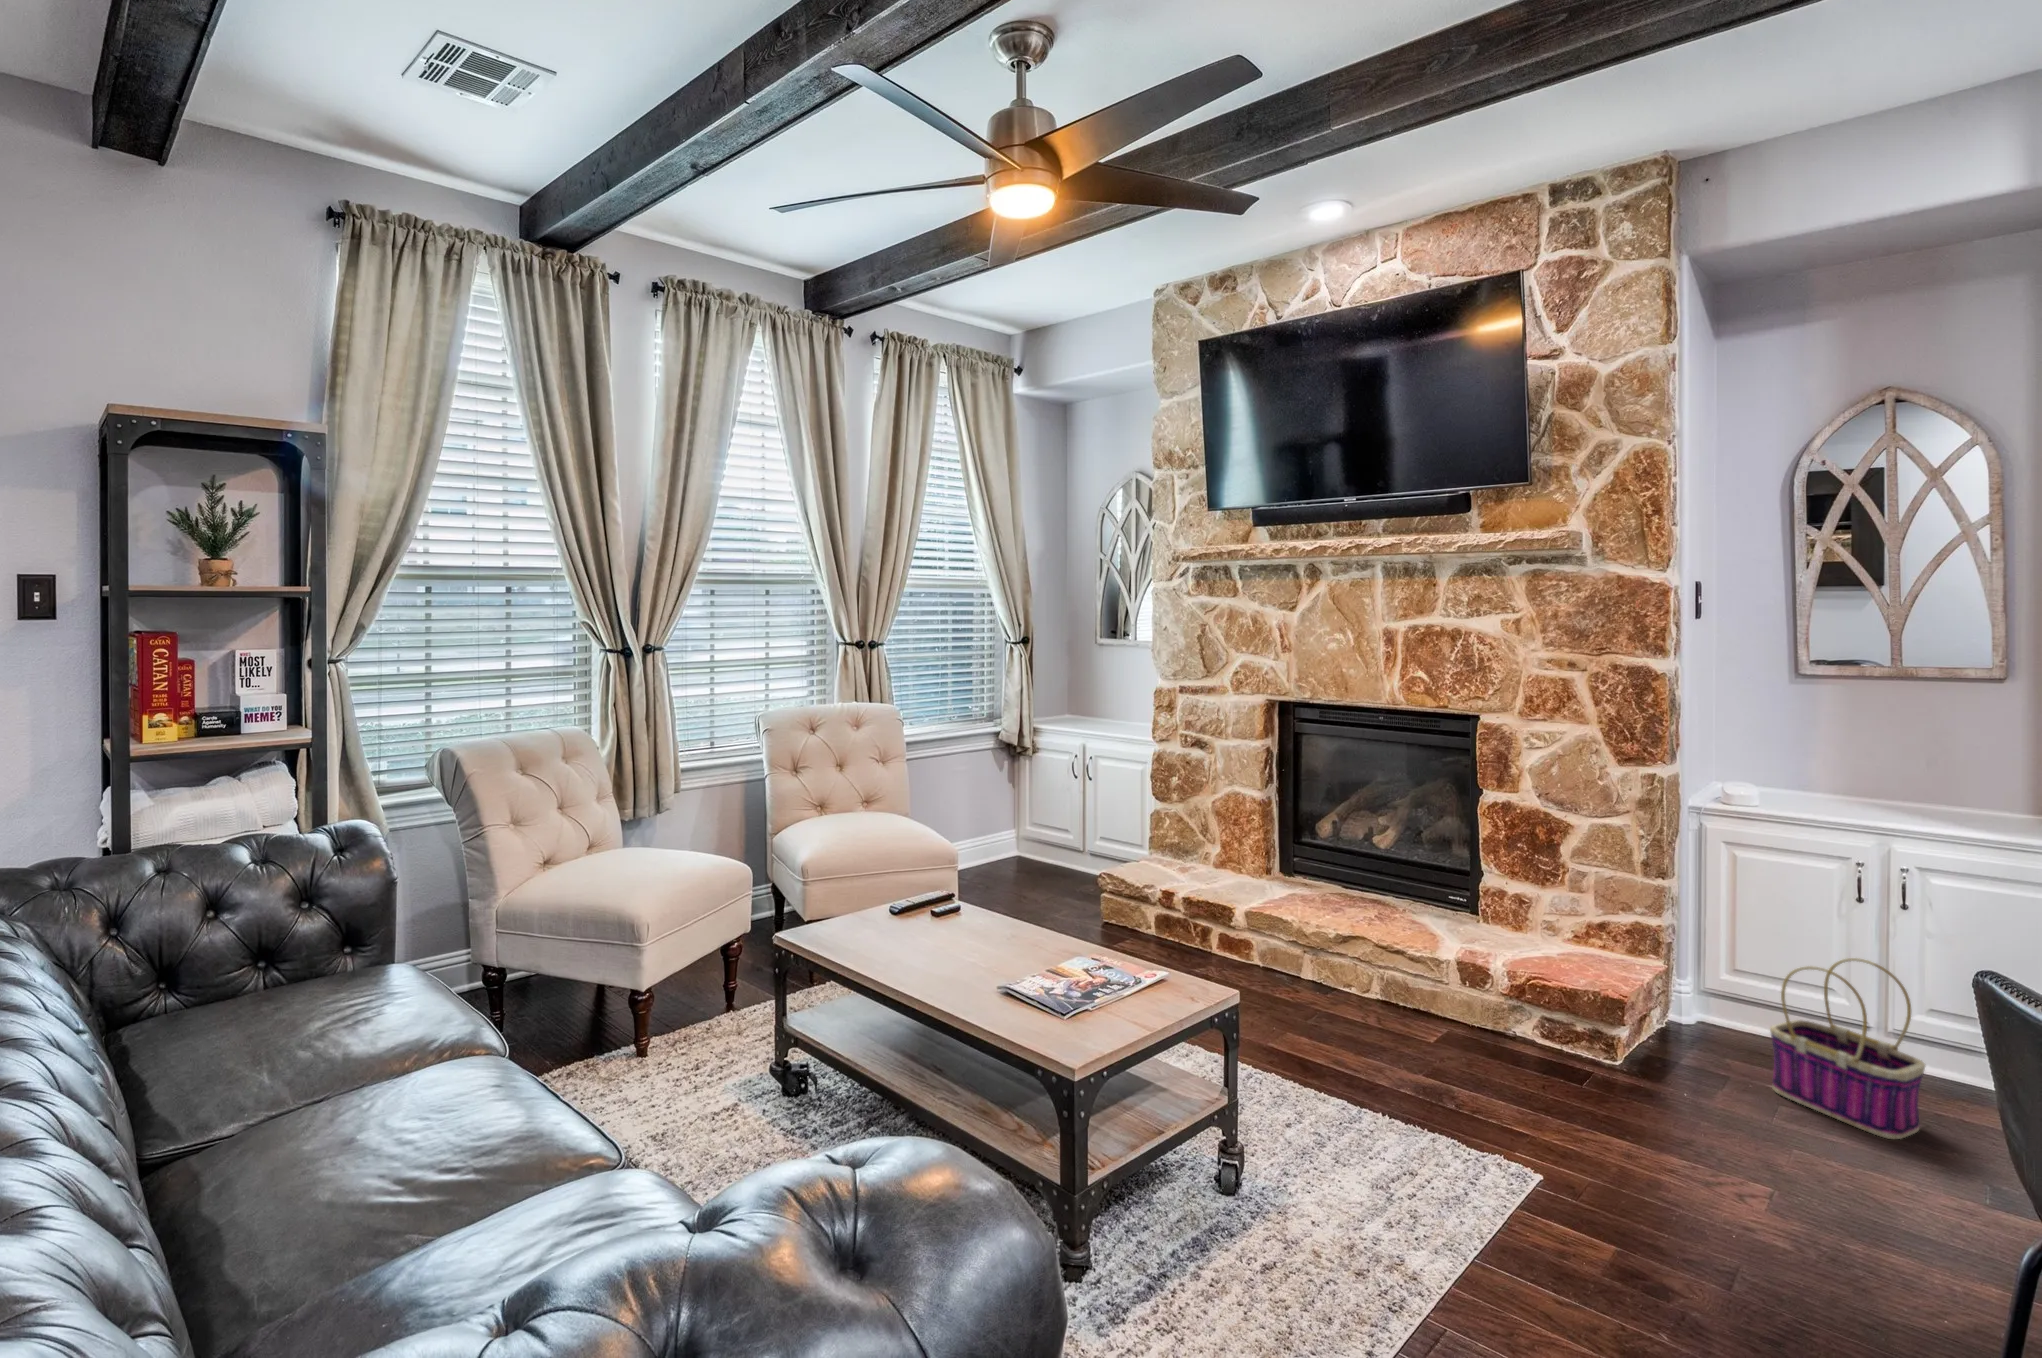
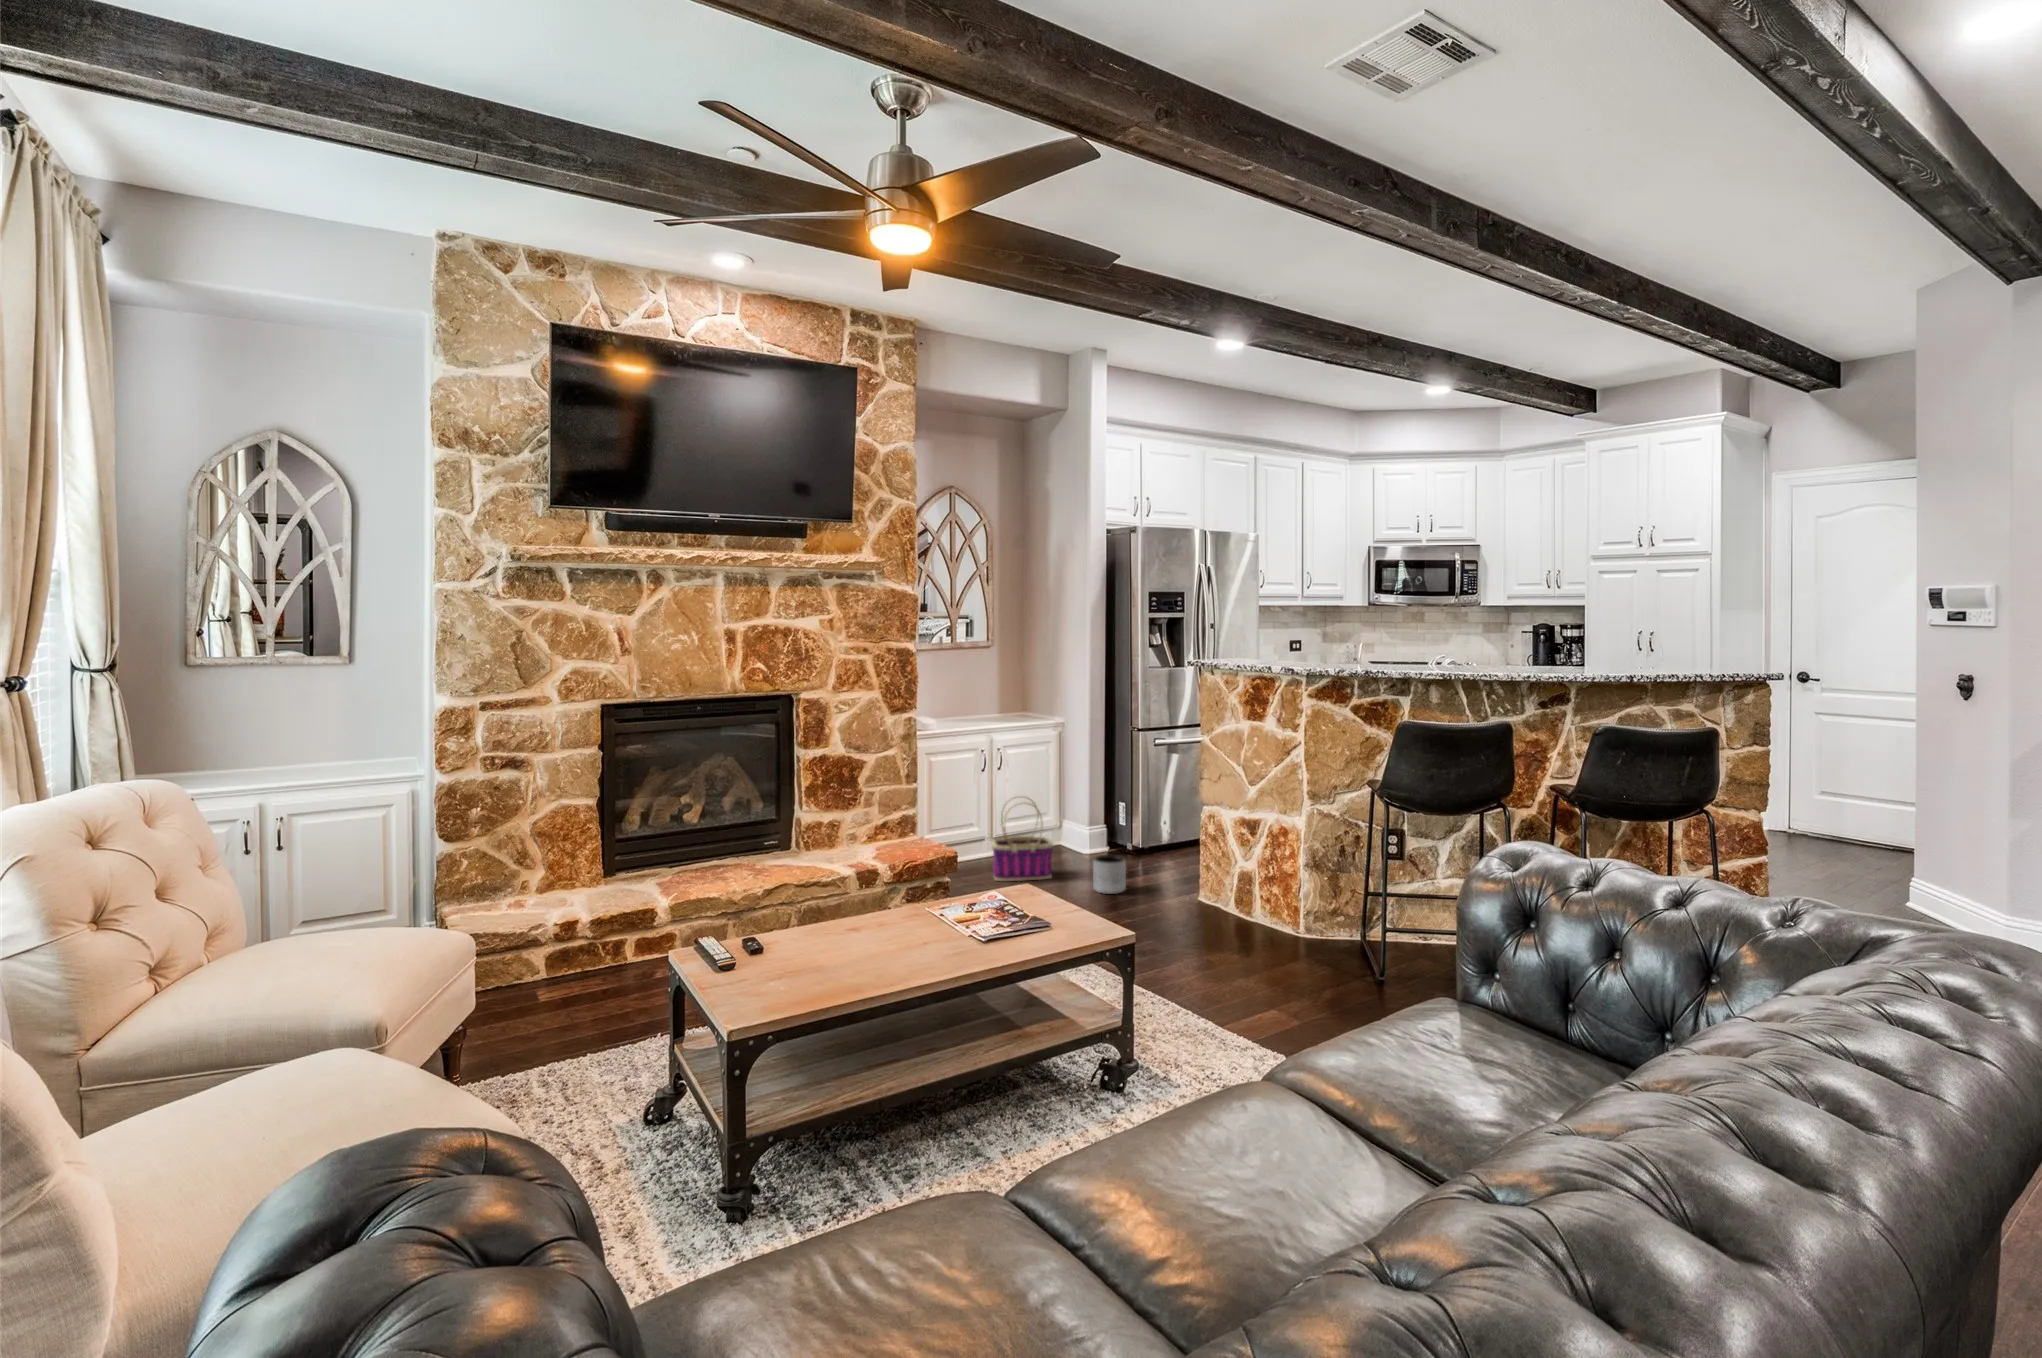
planter: none [1898,1132,1999,1237] -> present [1093,855,1126,894]

